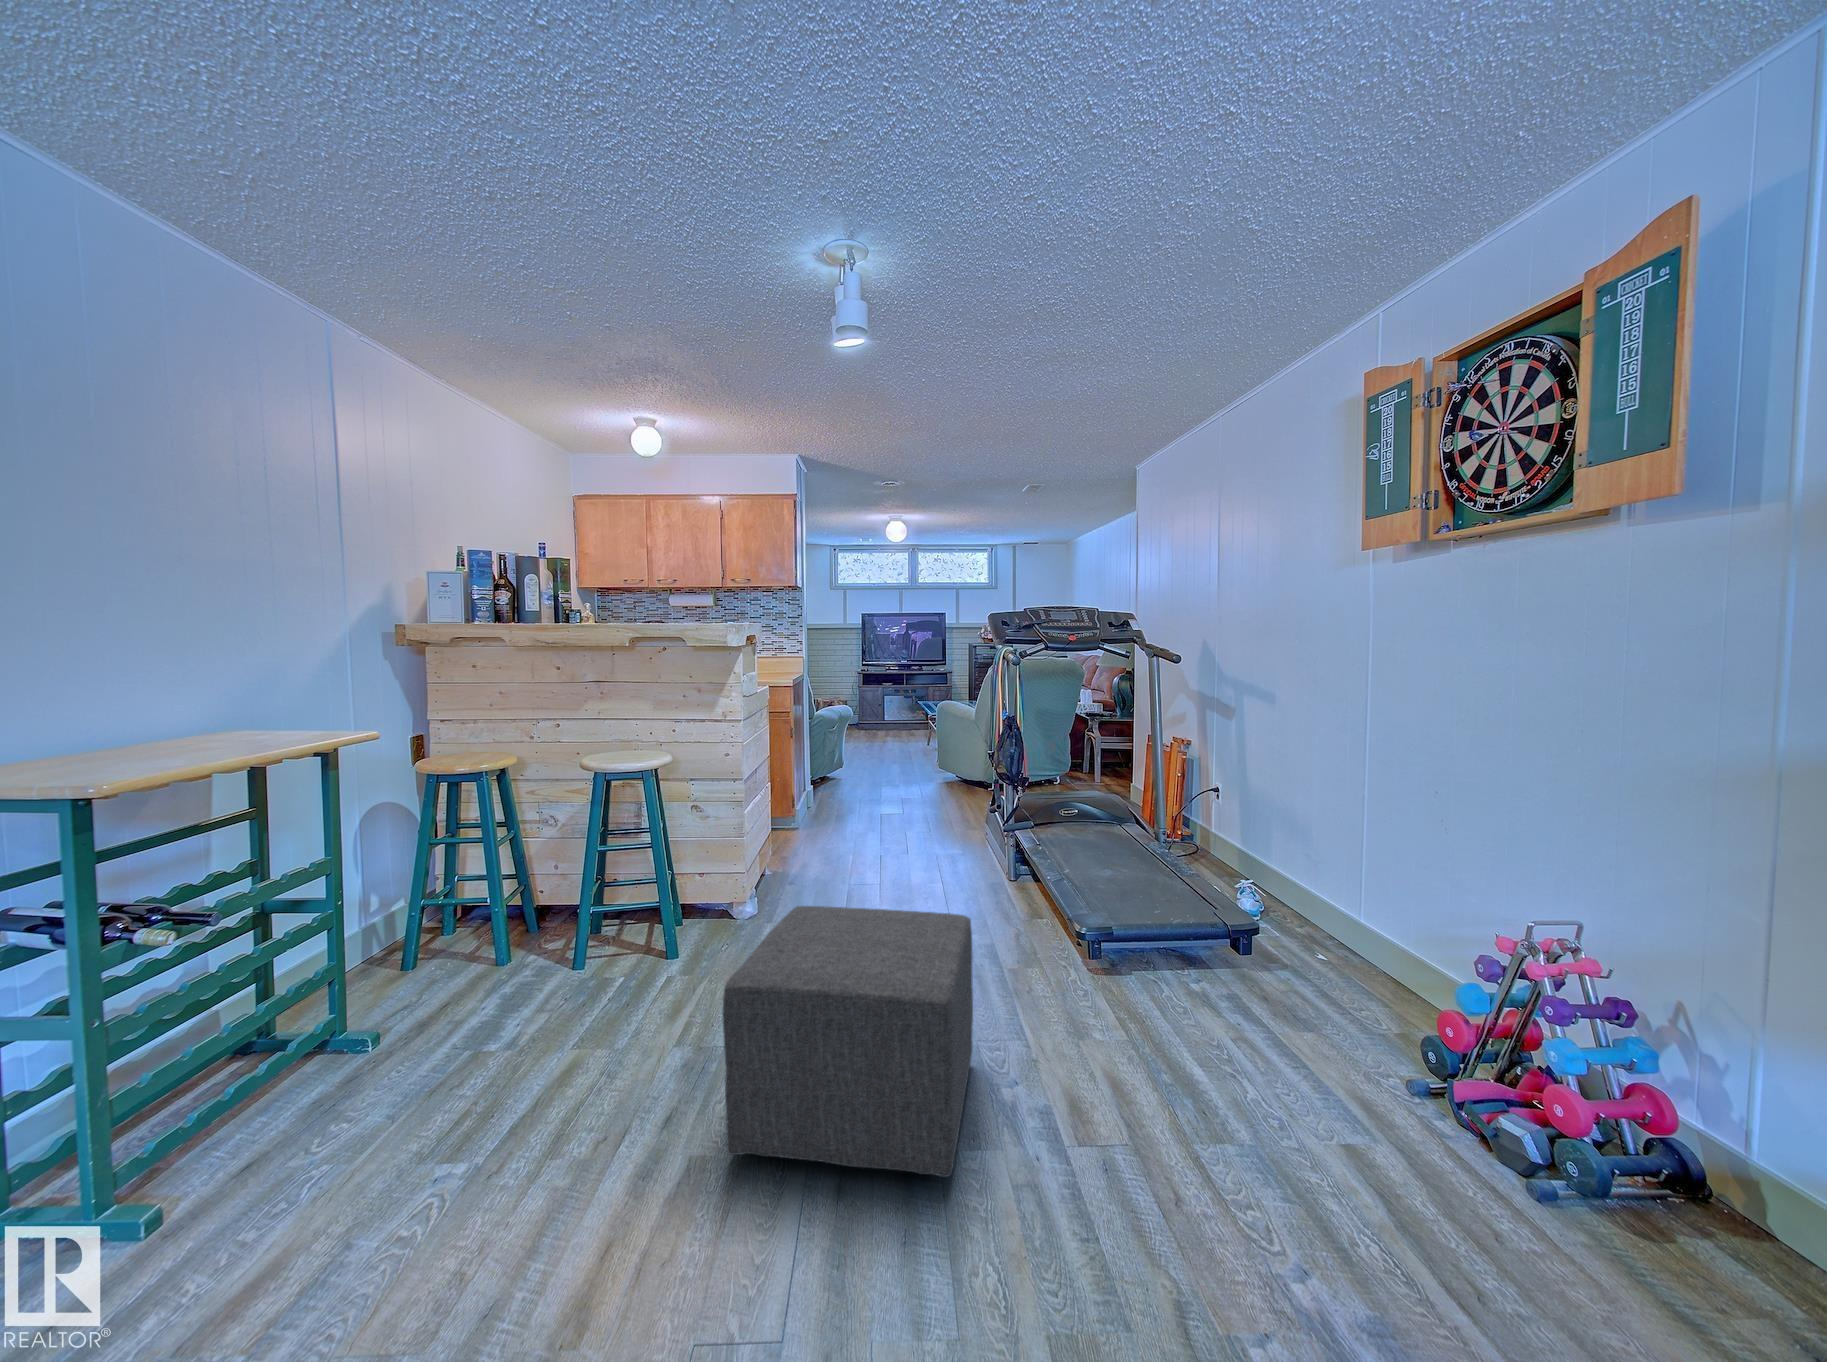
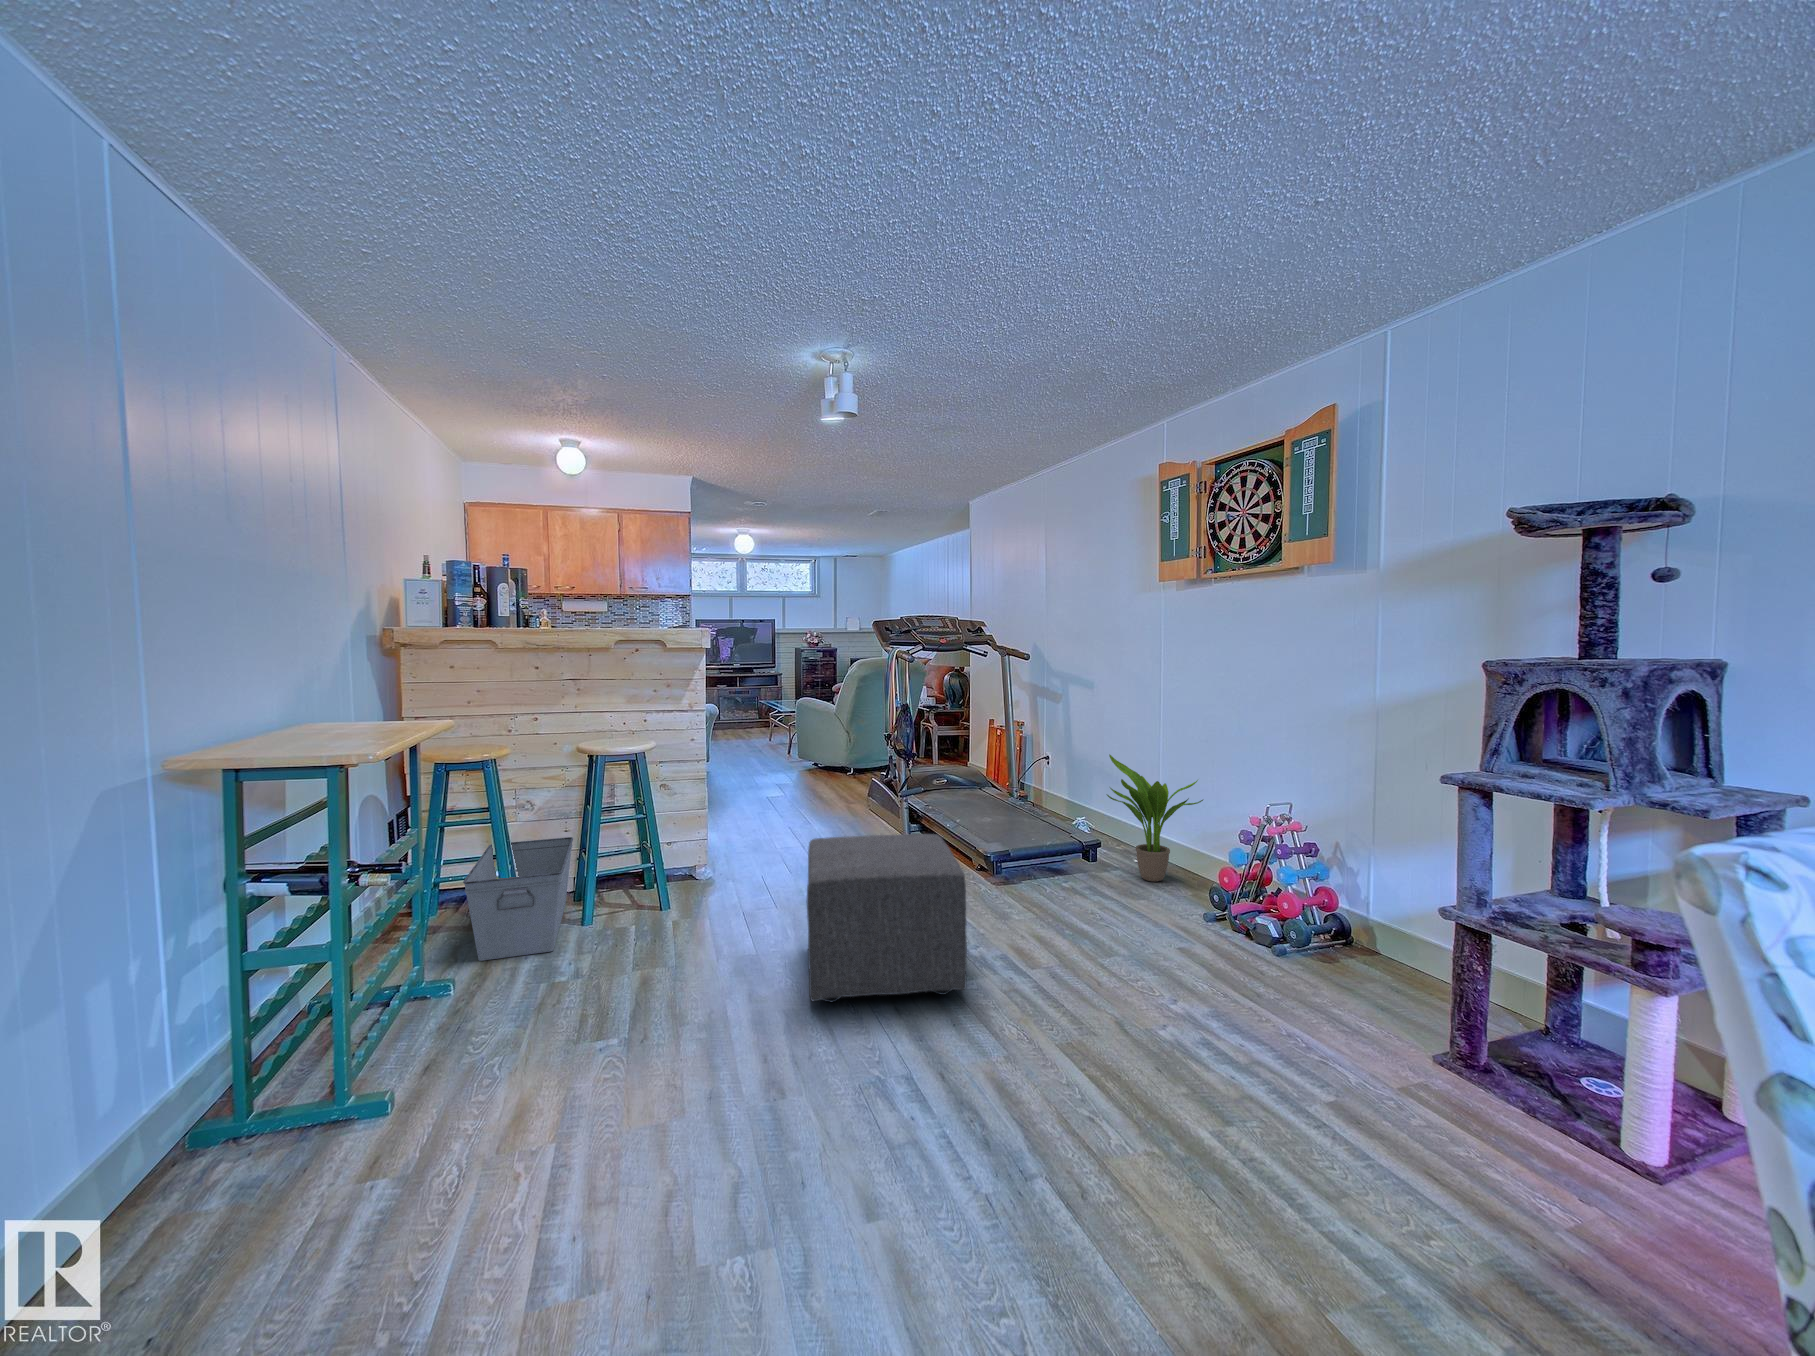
potted plant: none [1265,804,1425,1001] -> present [1107,755,1203,882]
storage bin: none [418,864,586,1009] -> present [463,837,573,961]

